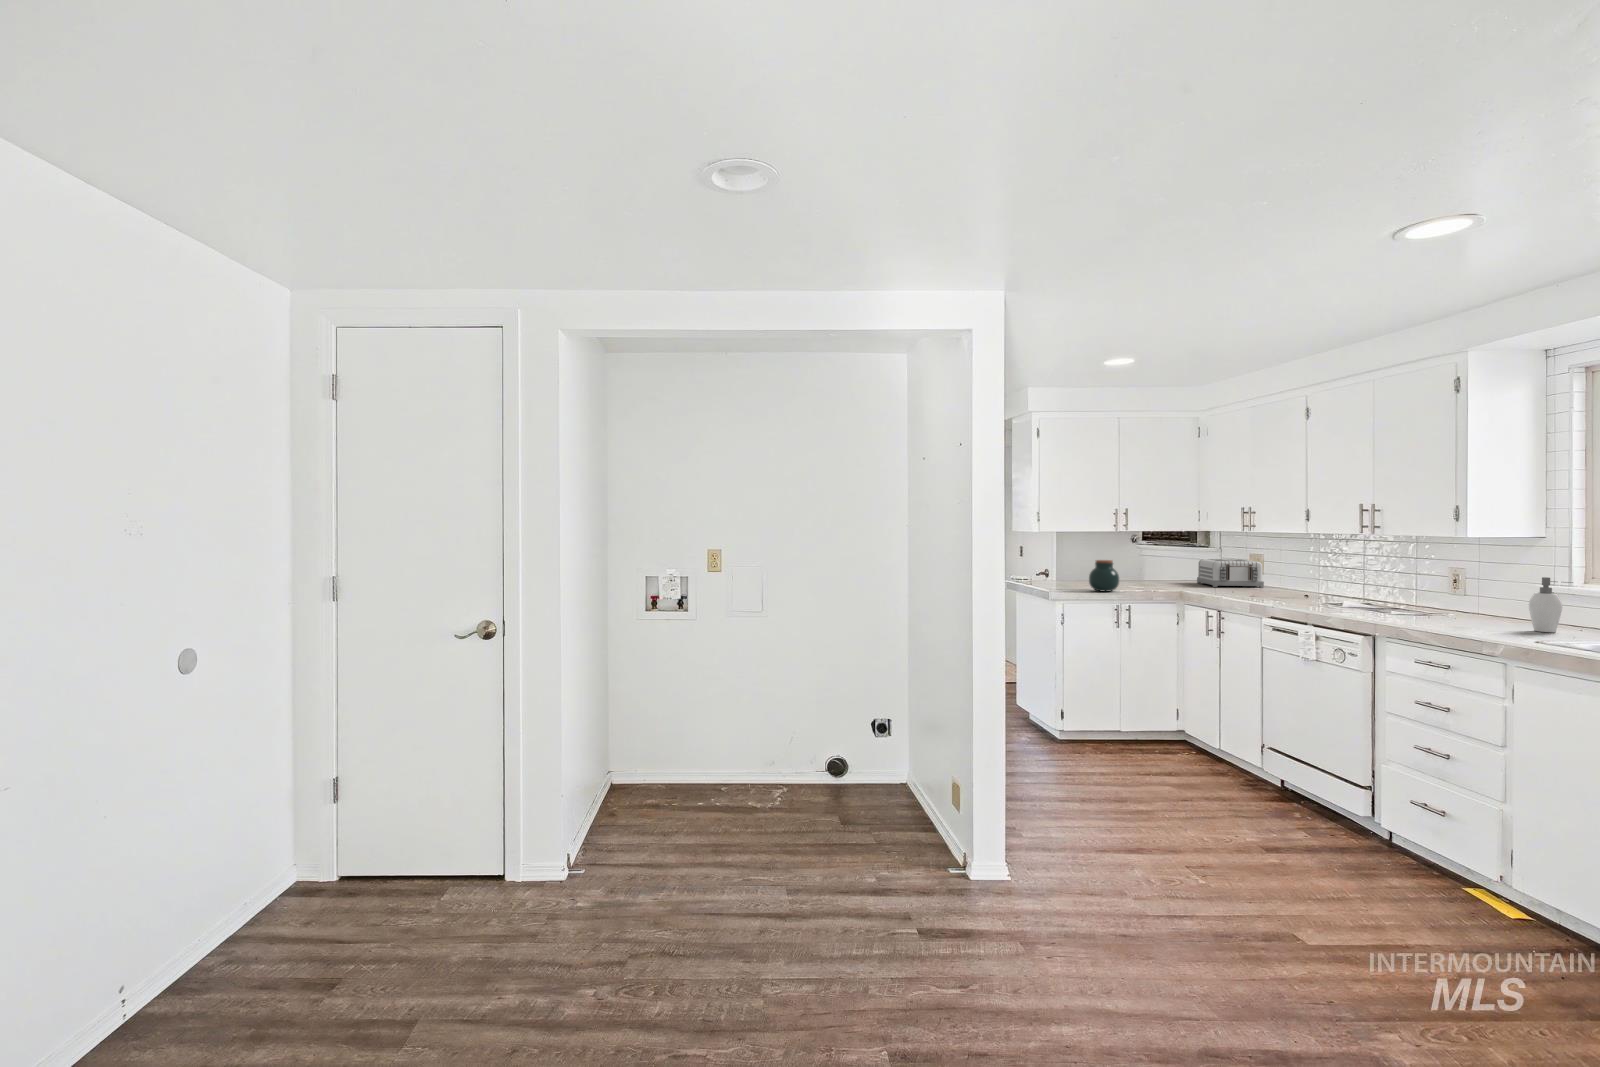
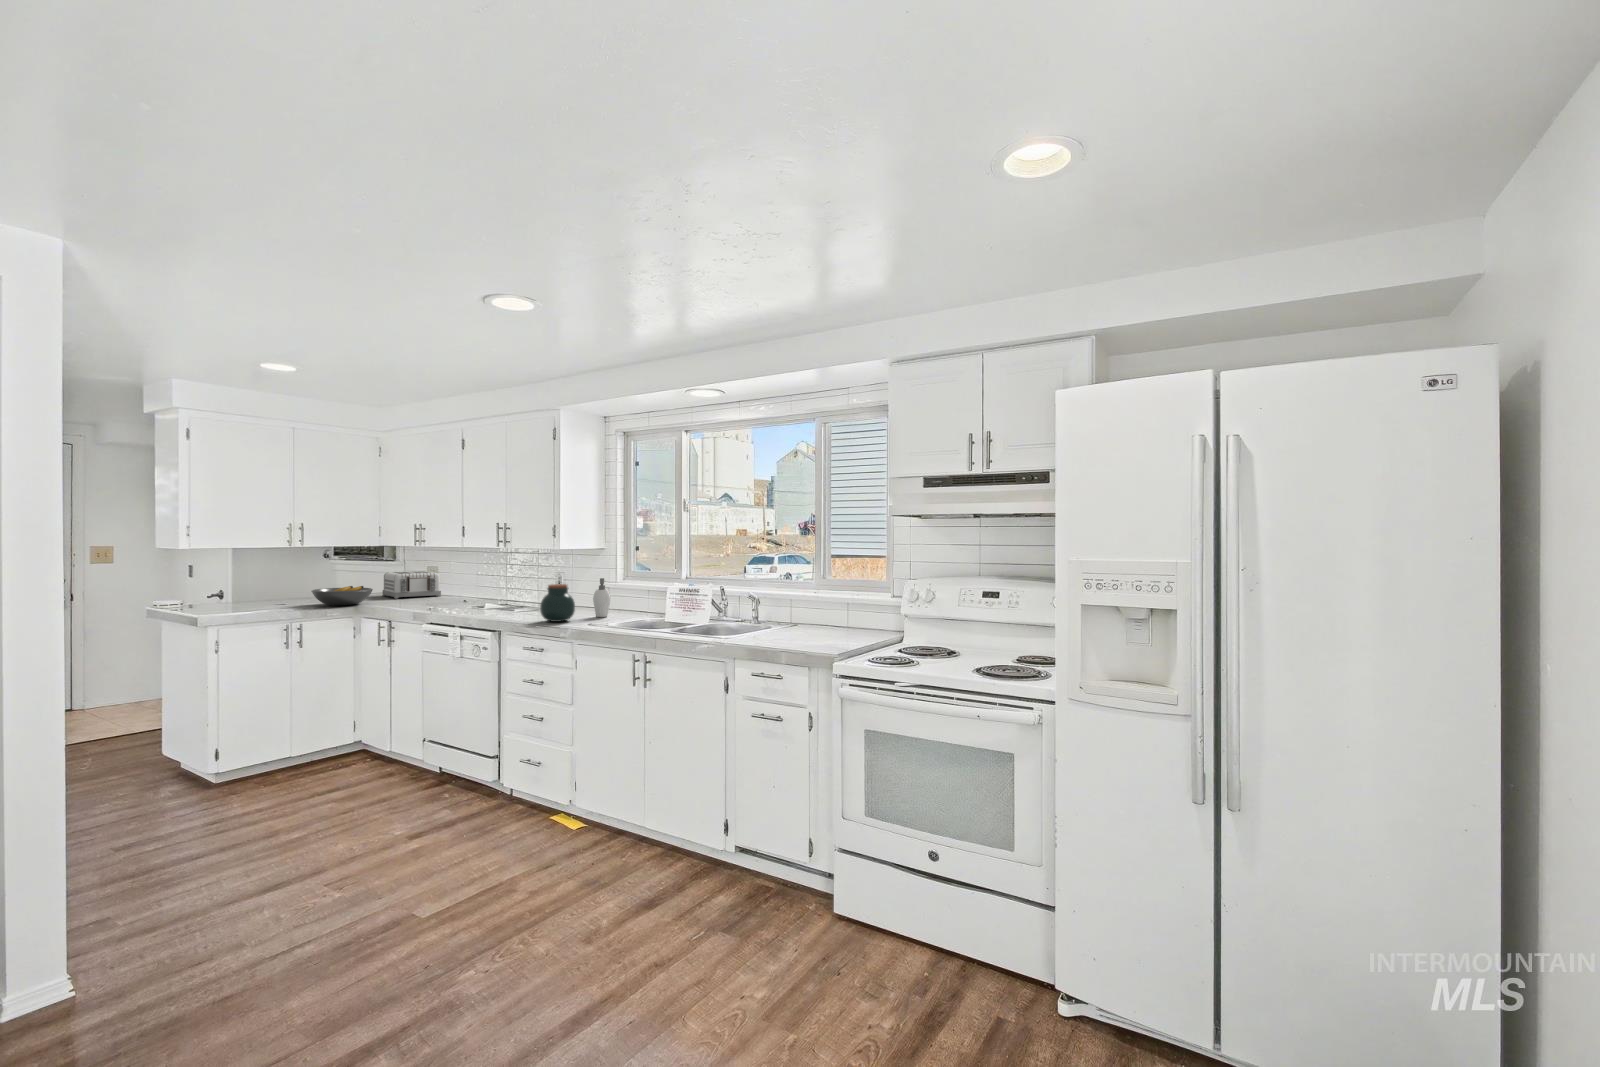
jar: present [1089,560,1119,591] -> present [540,584,575,622]
fruit bowl: none [1136,571,1195,590] -> present [311,586,373,606]

